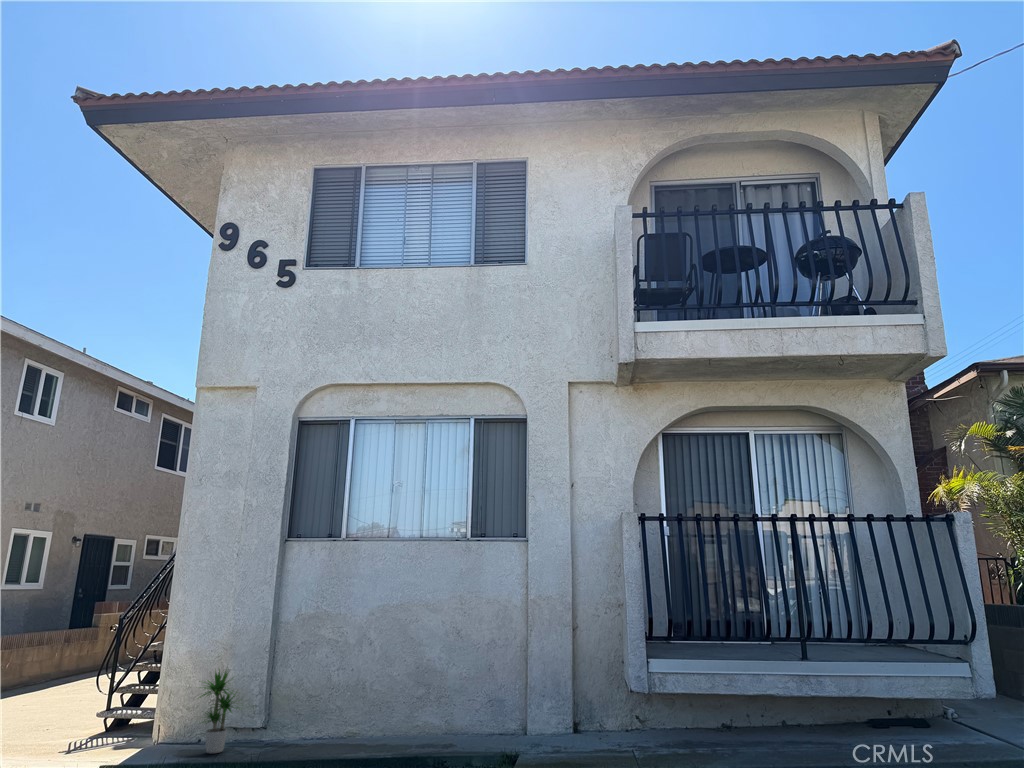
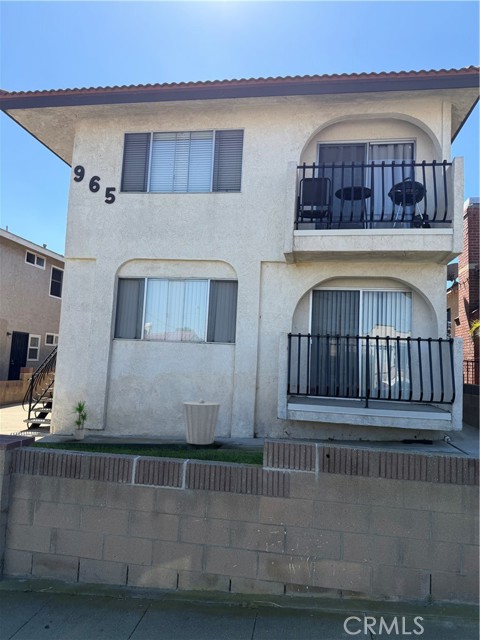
trash can: none [430,653,506,752] -> present [183,398,220,444]

